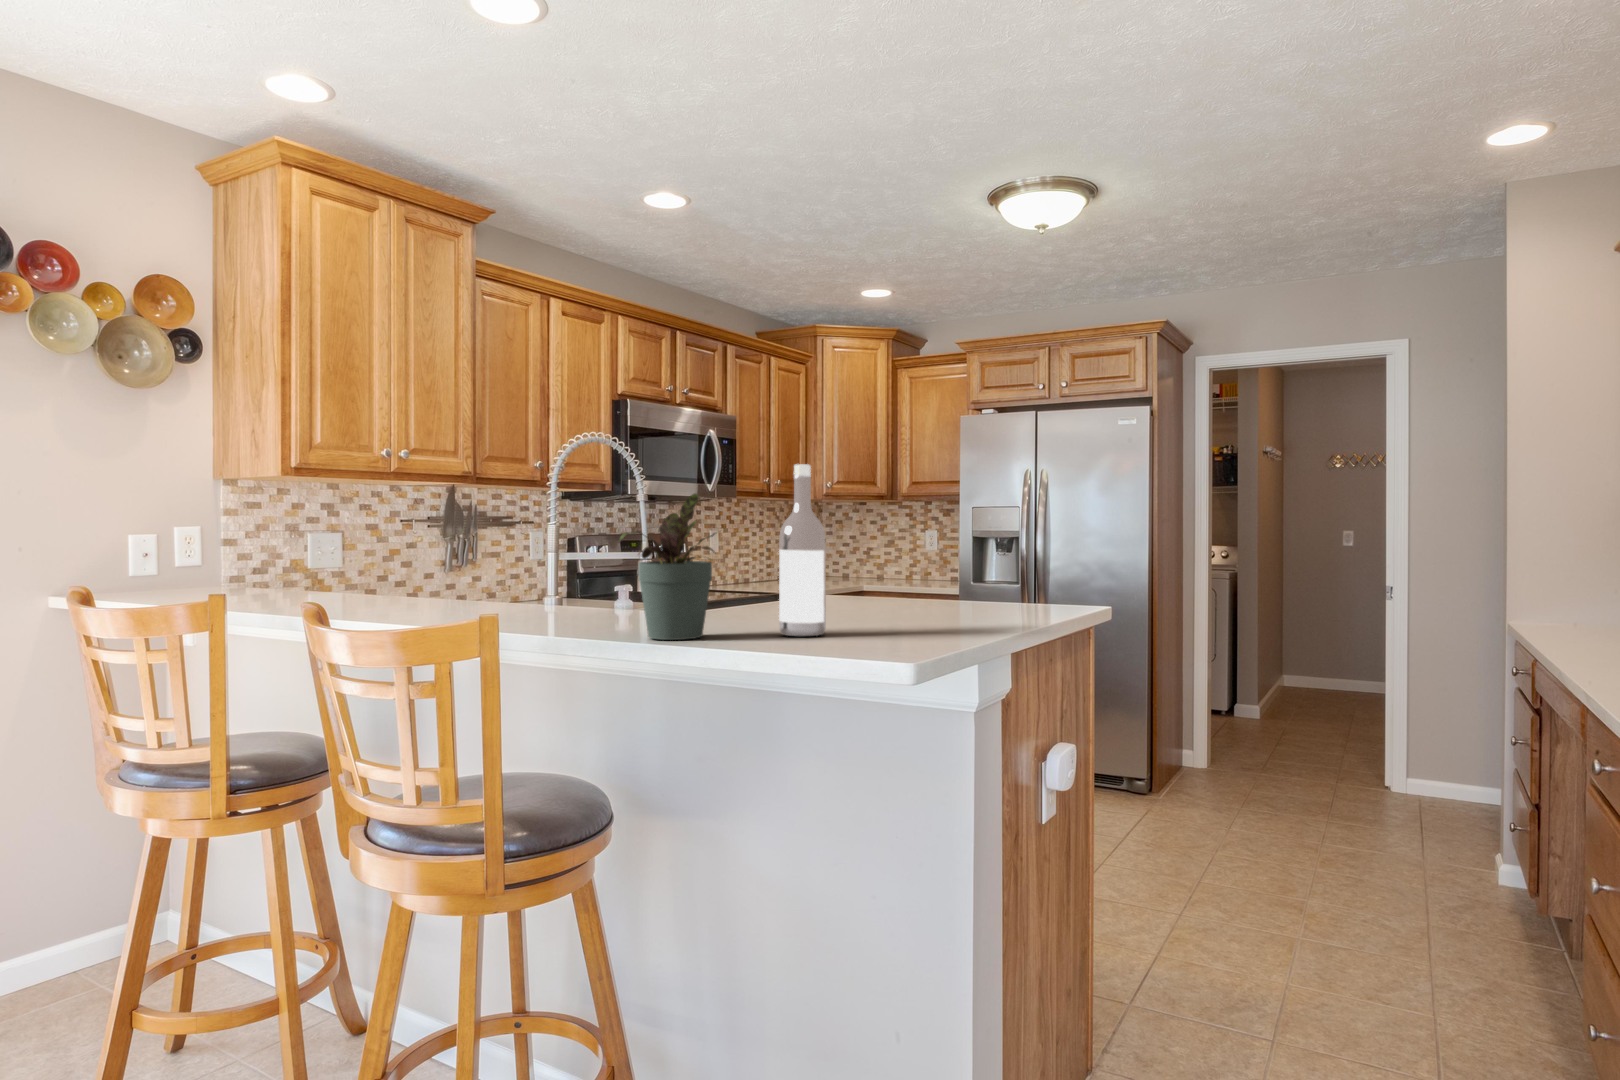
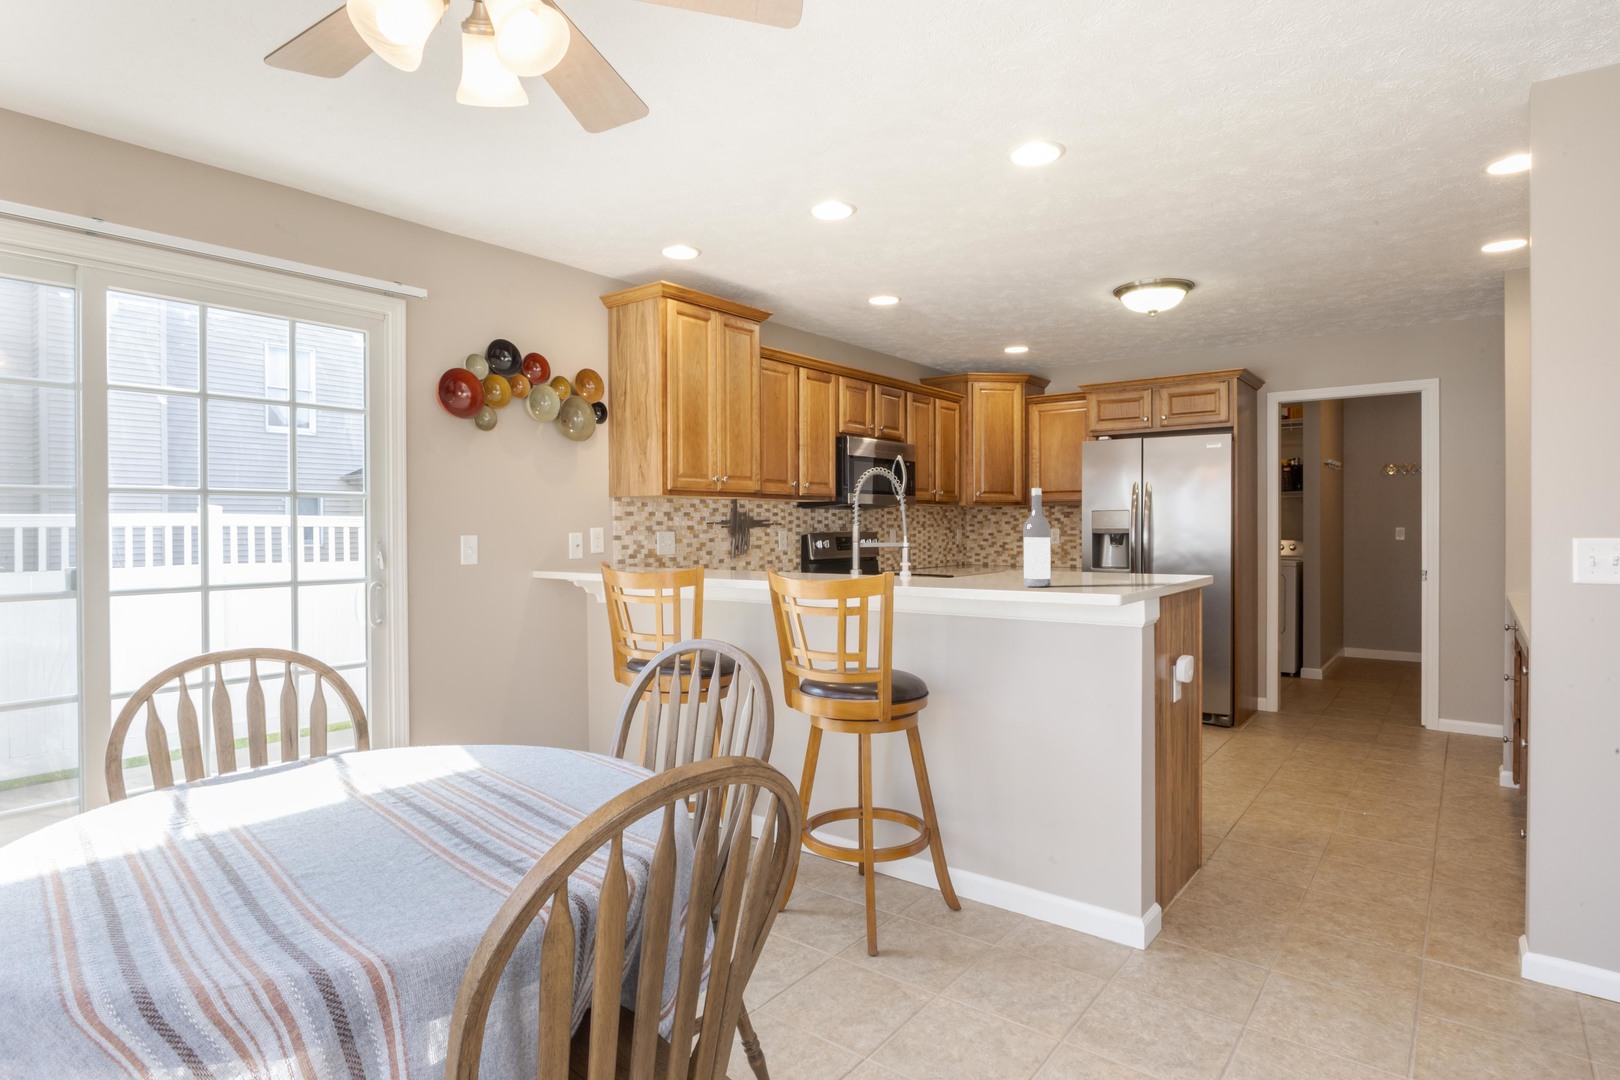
potted plant: present [619,494,715,640] -> none [933,505,996,588]

